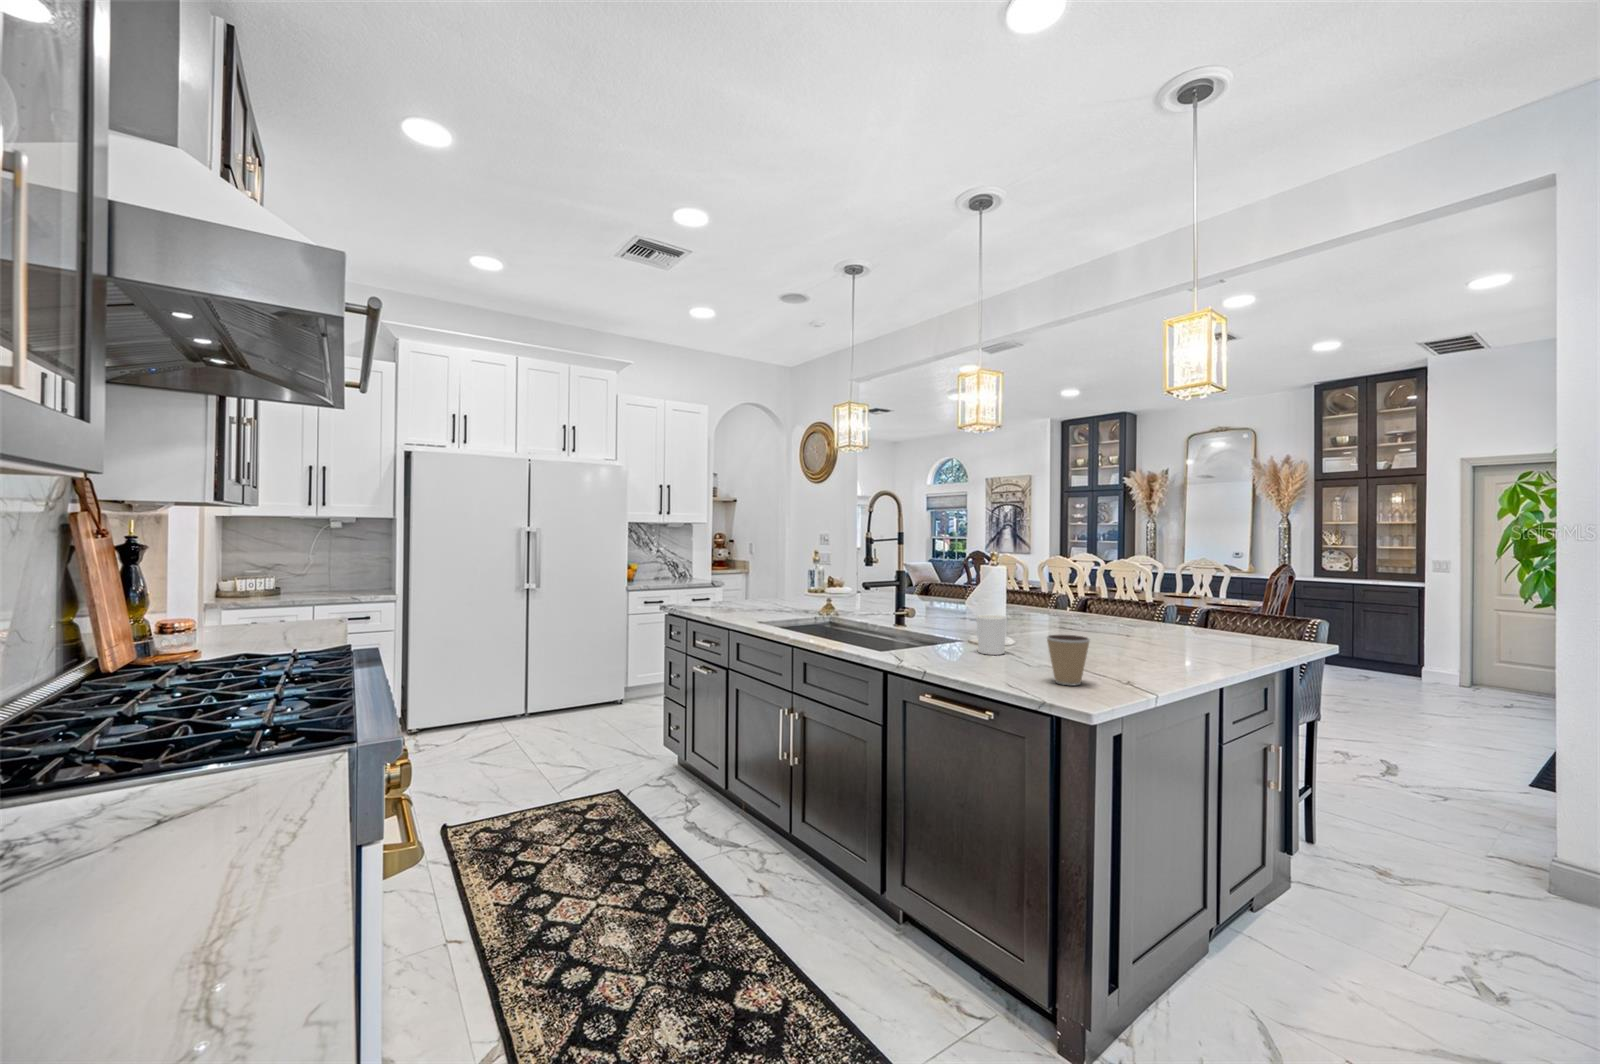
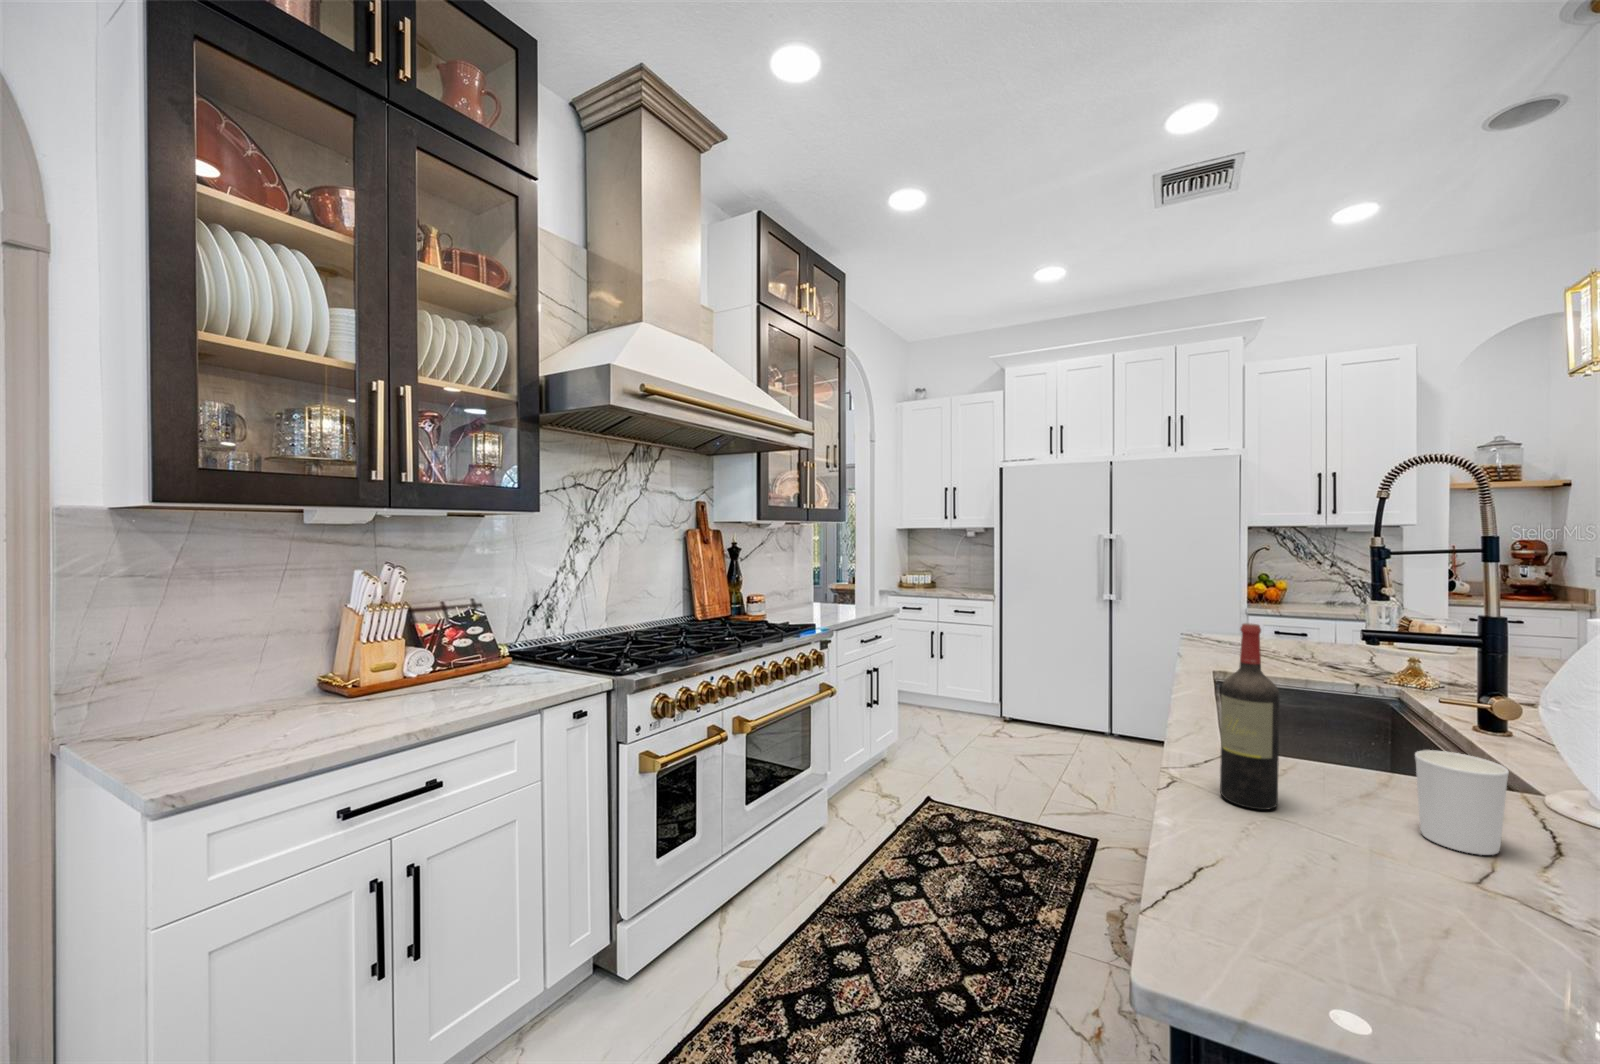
wine bottle: none [922,564,949,662] -> present [1220,623,1279,810]
coffee cup: present [1047,635,1090,686] -> none [1290,820,1423,971]

